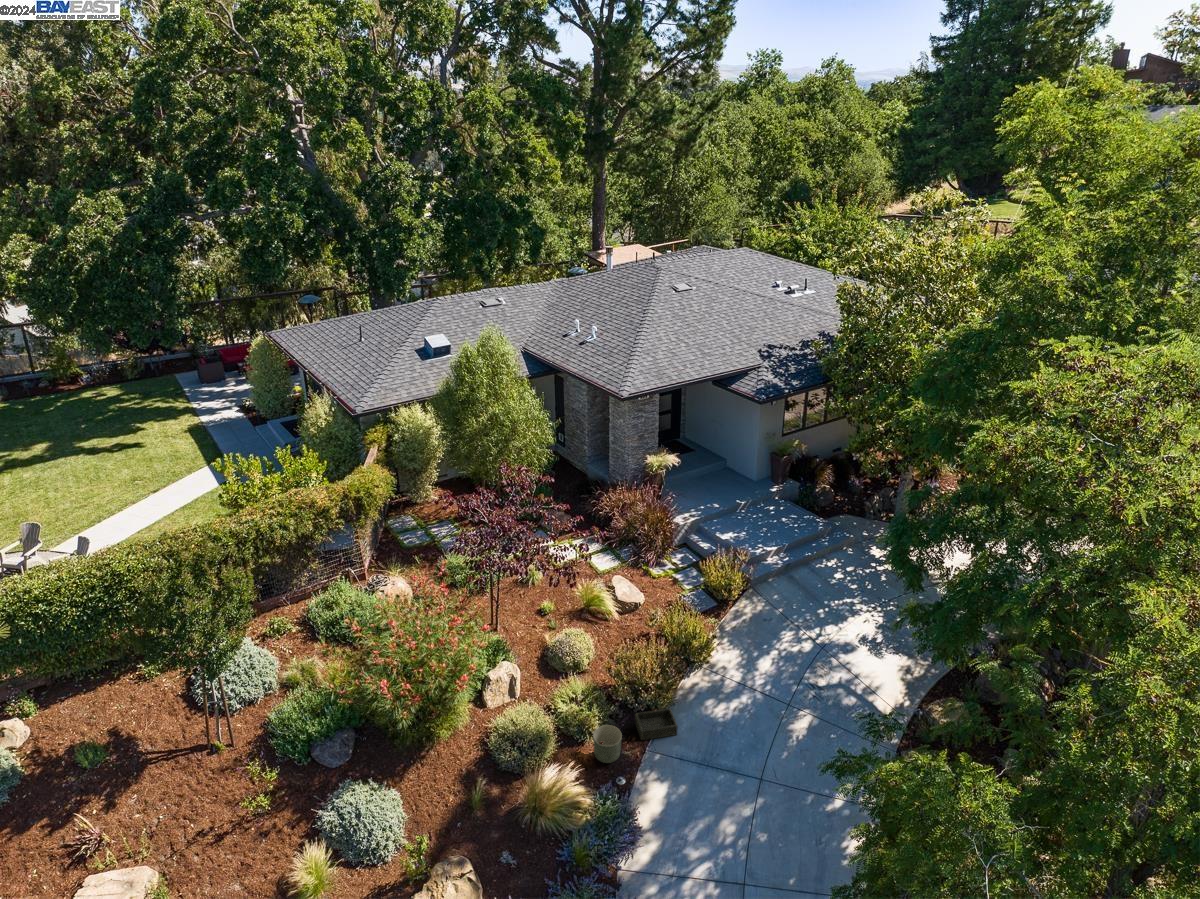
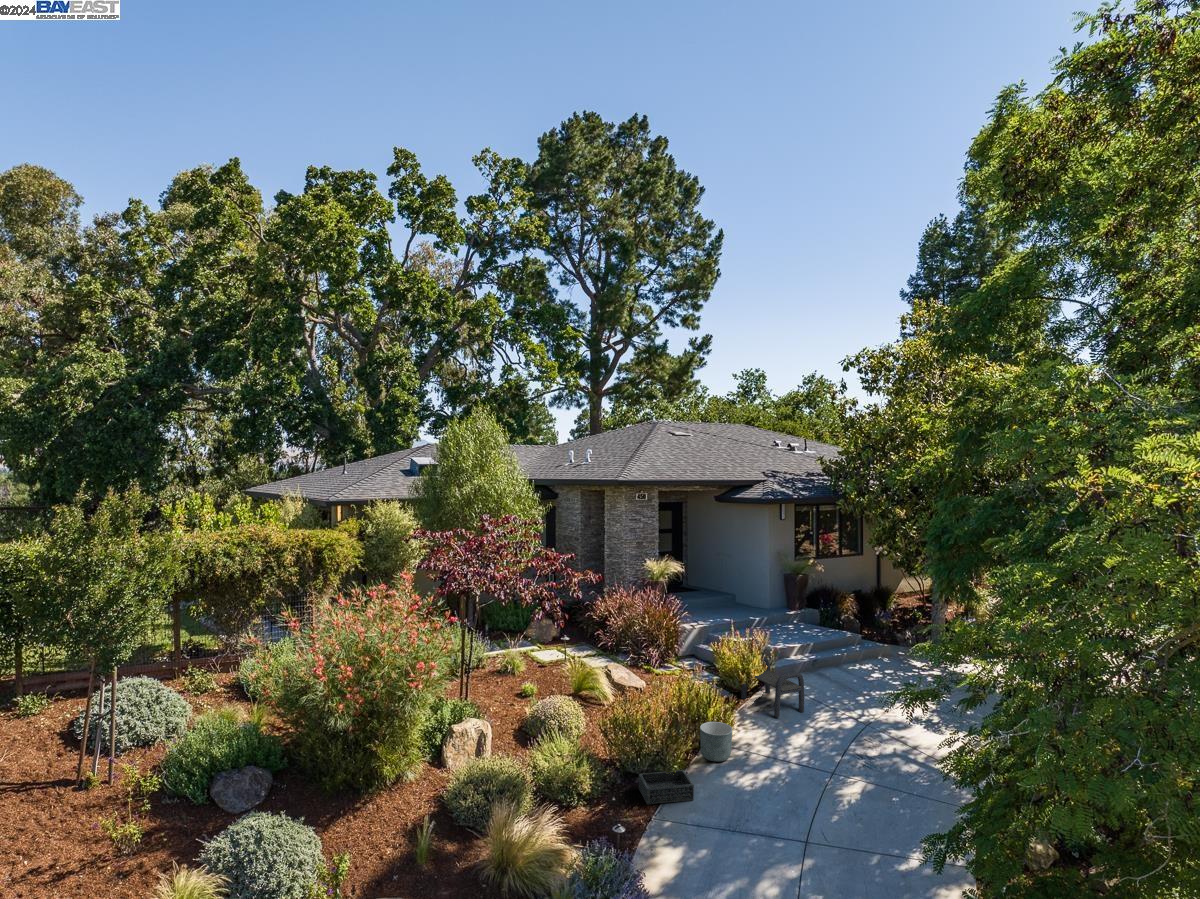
bench: none [723,581,775,639] -> present [741,657,804,718]
planter: present [593,725,622,763] -> present [700,722,733,762]

